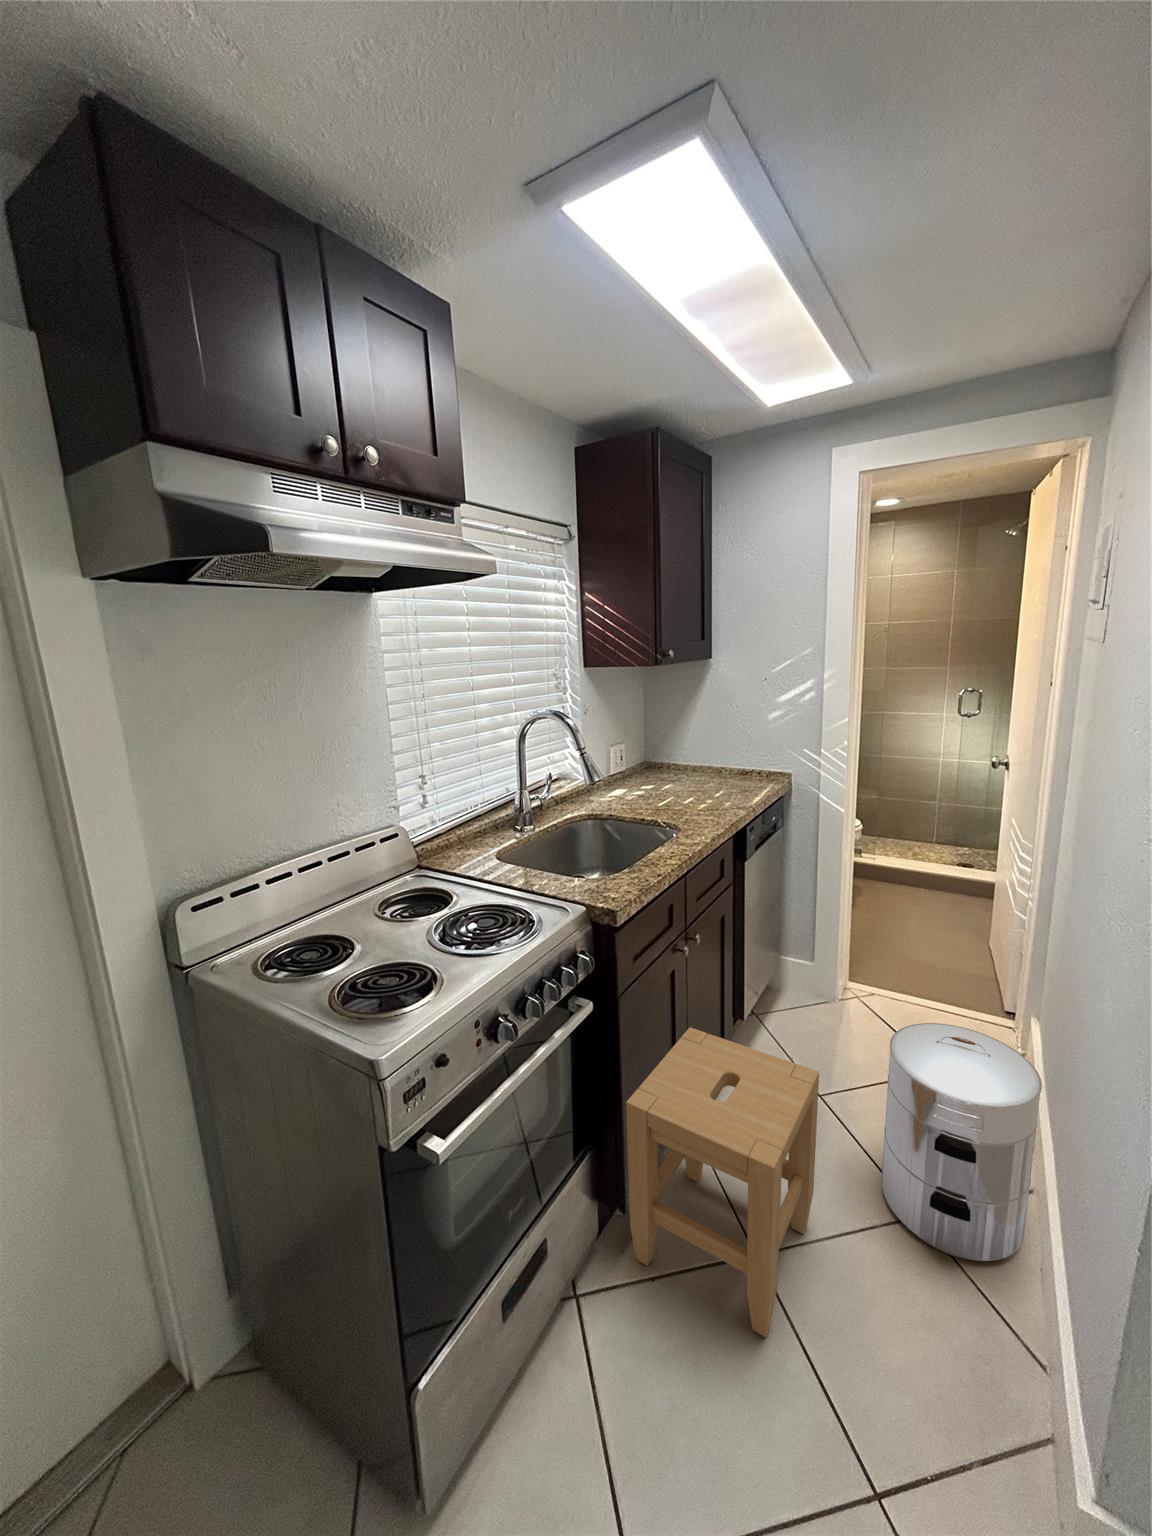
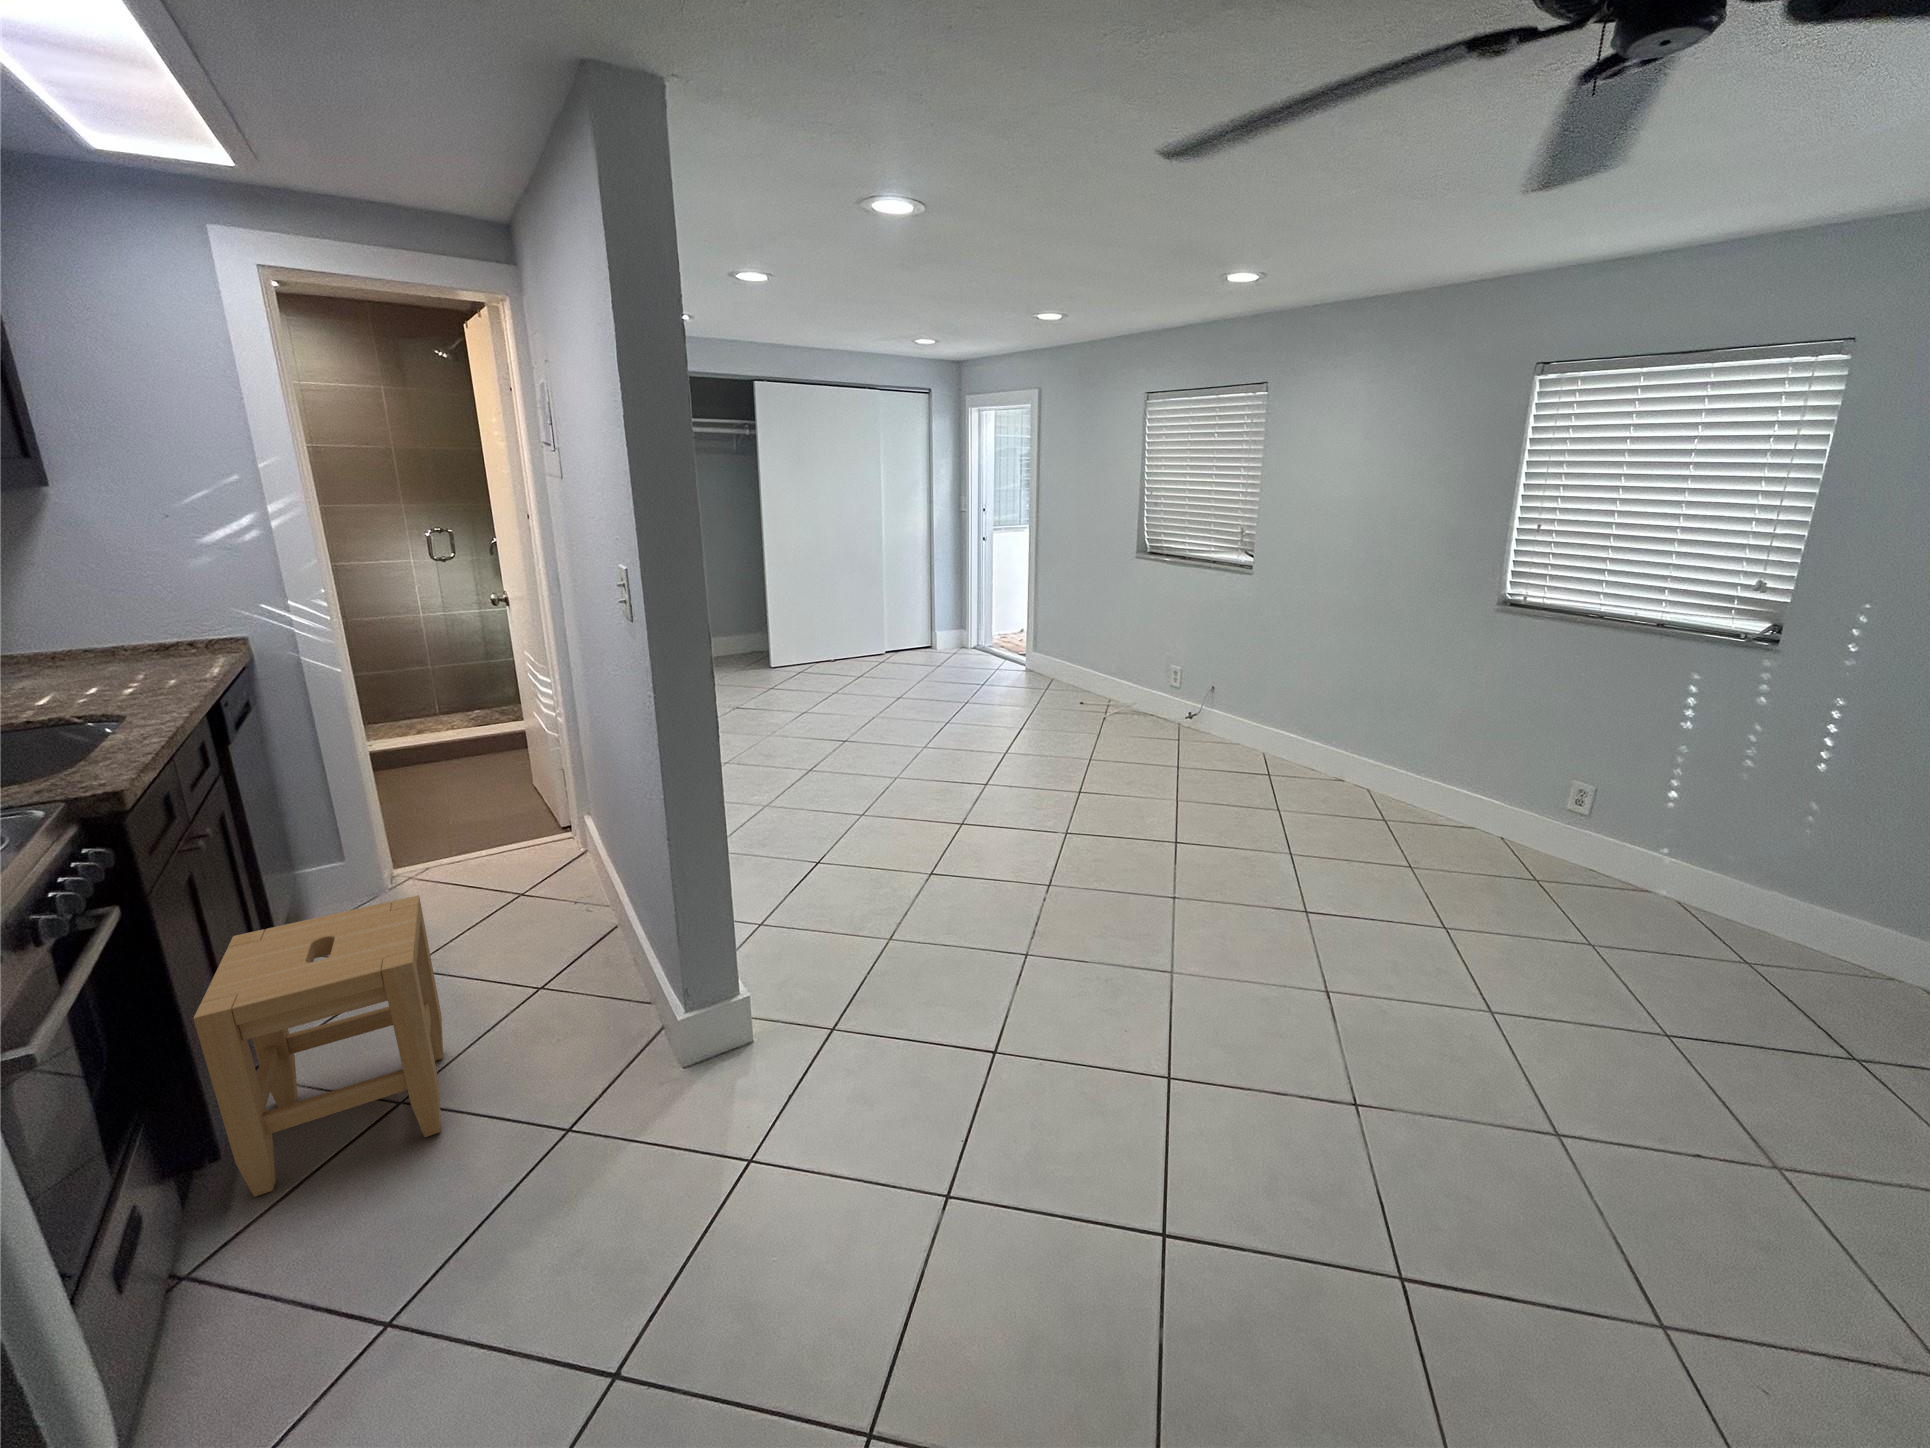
waste bin: present [882,1023,1042,1261] -> none [476,815,619,998]

